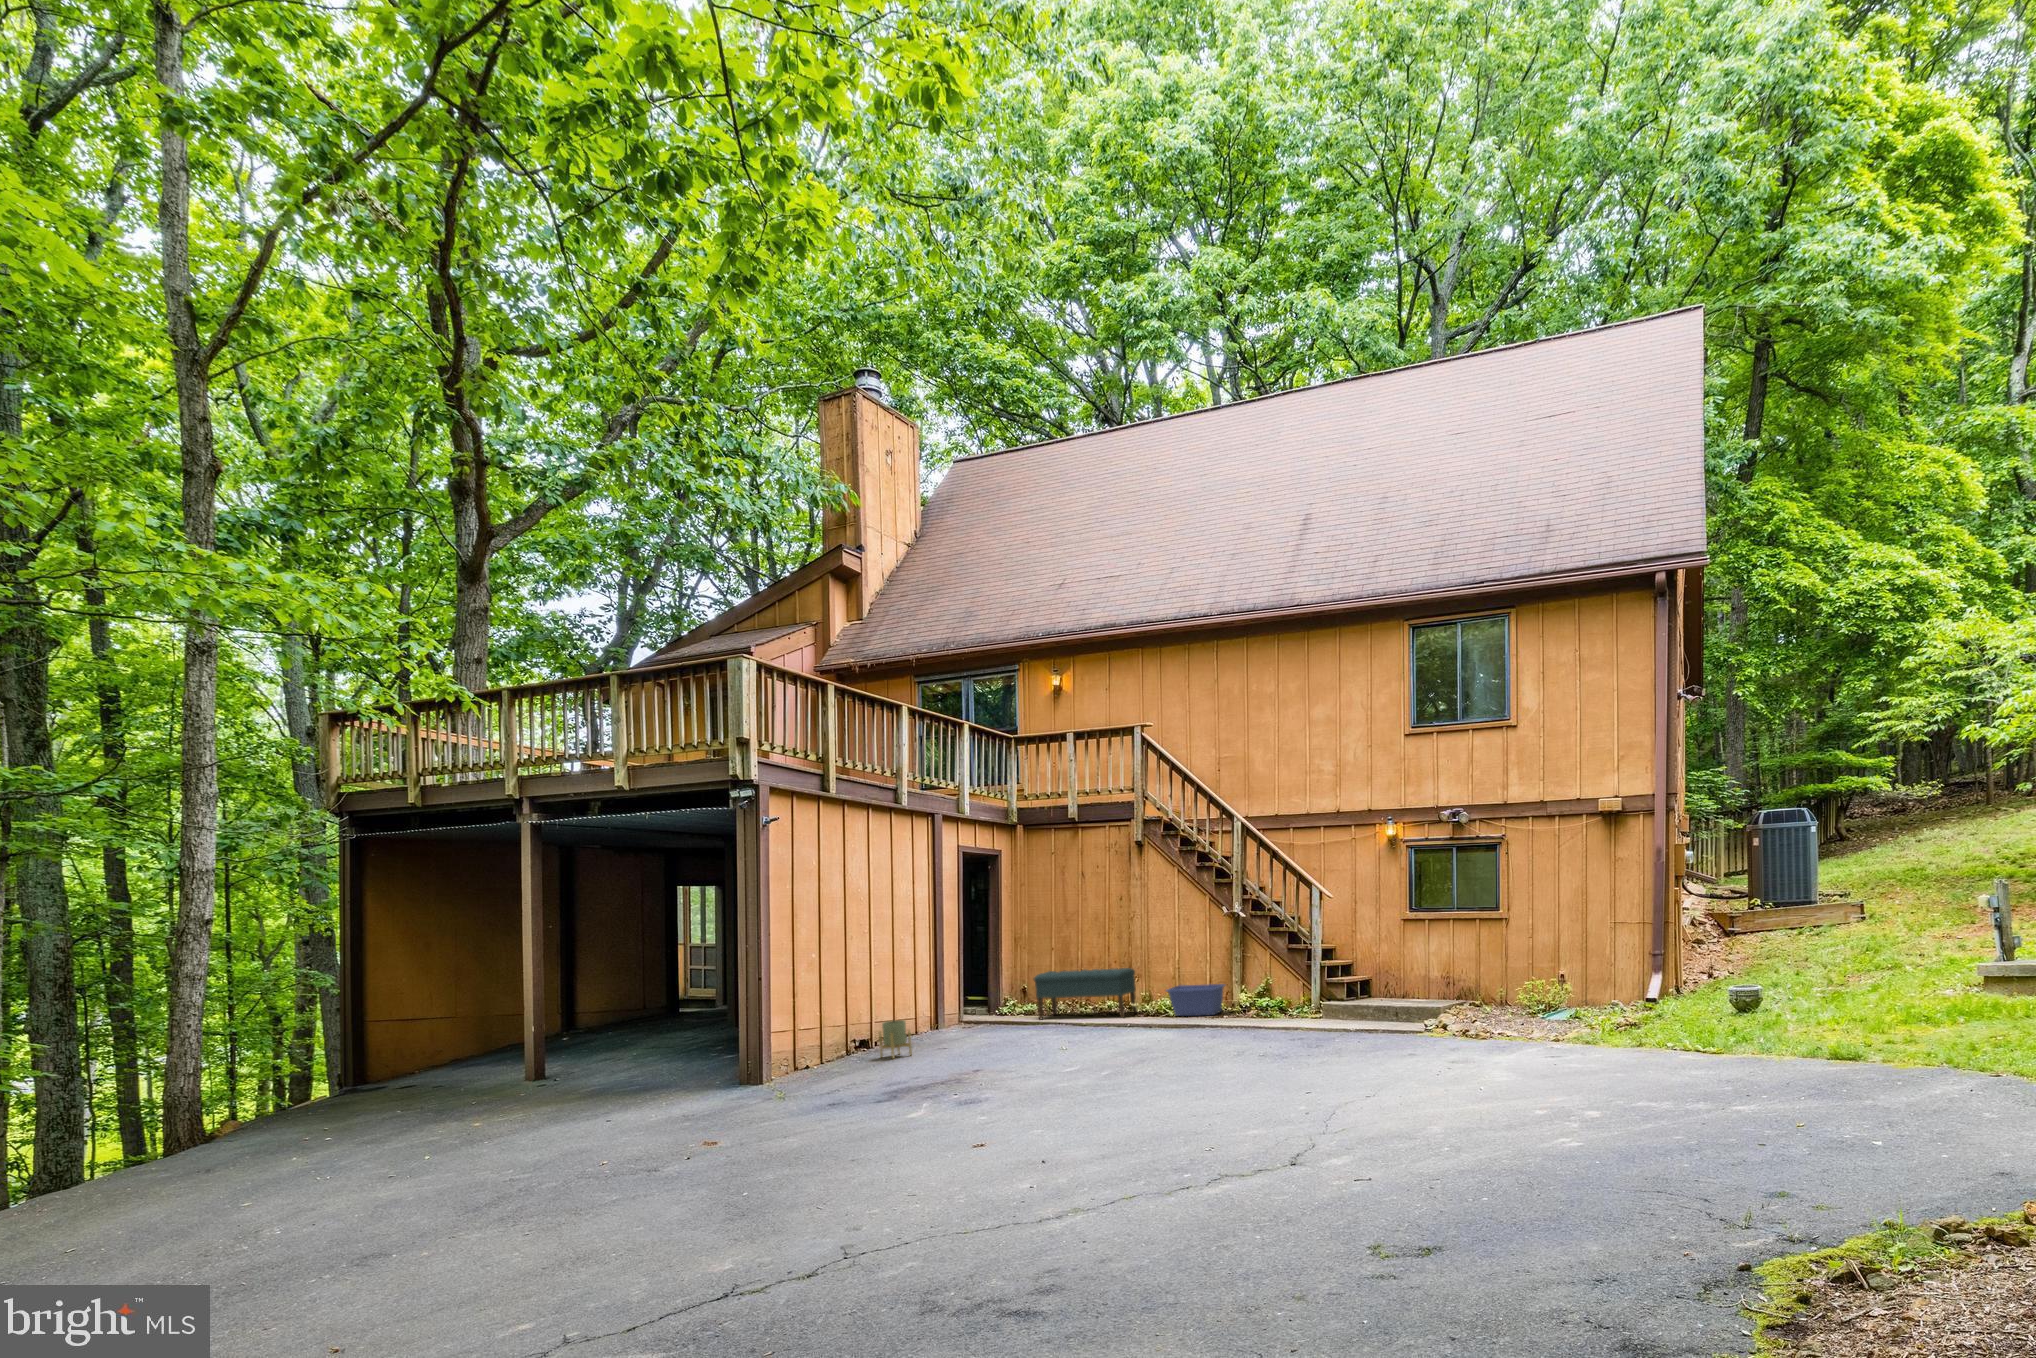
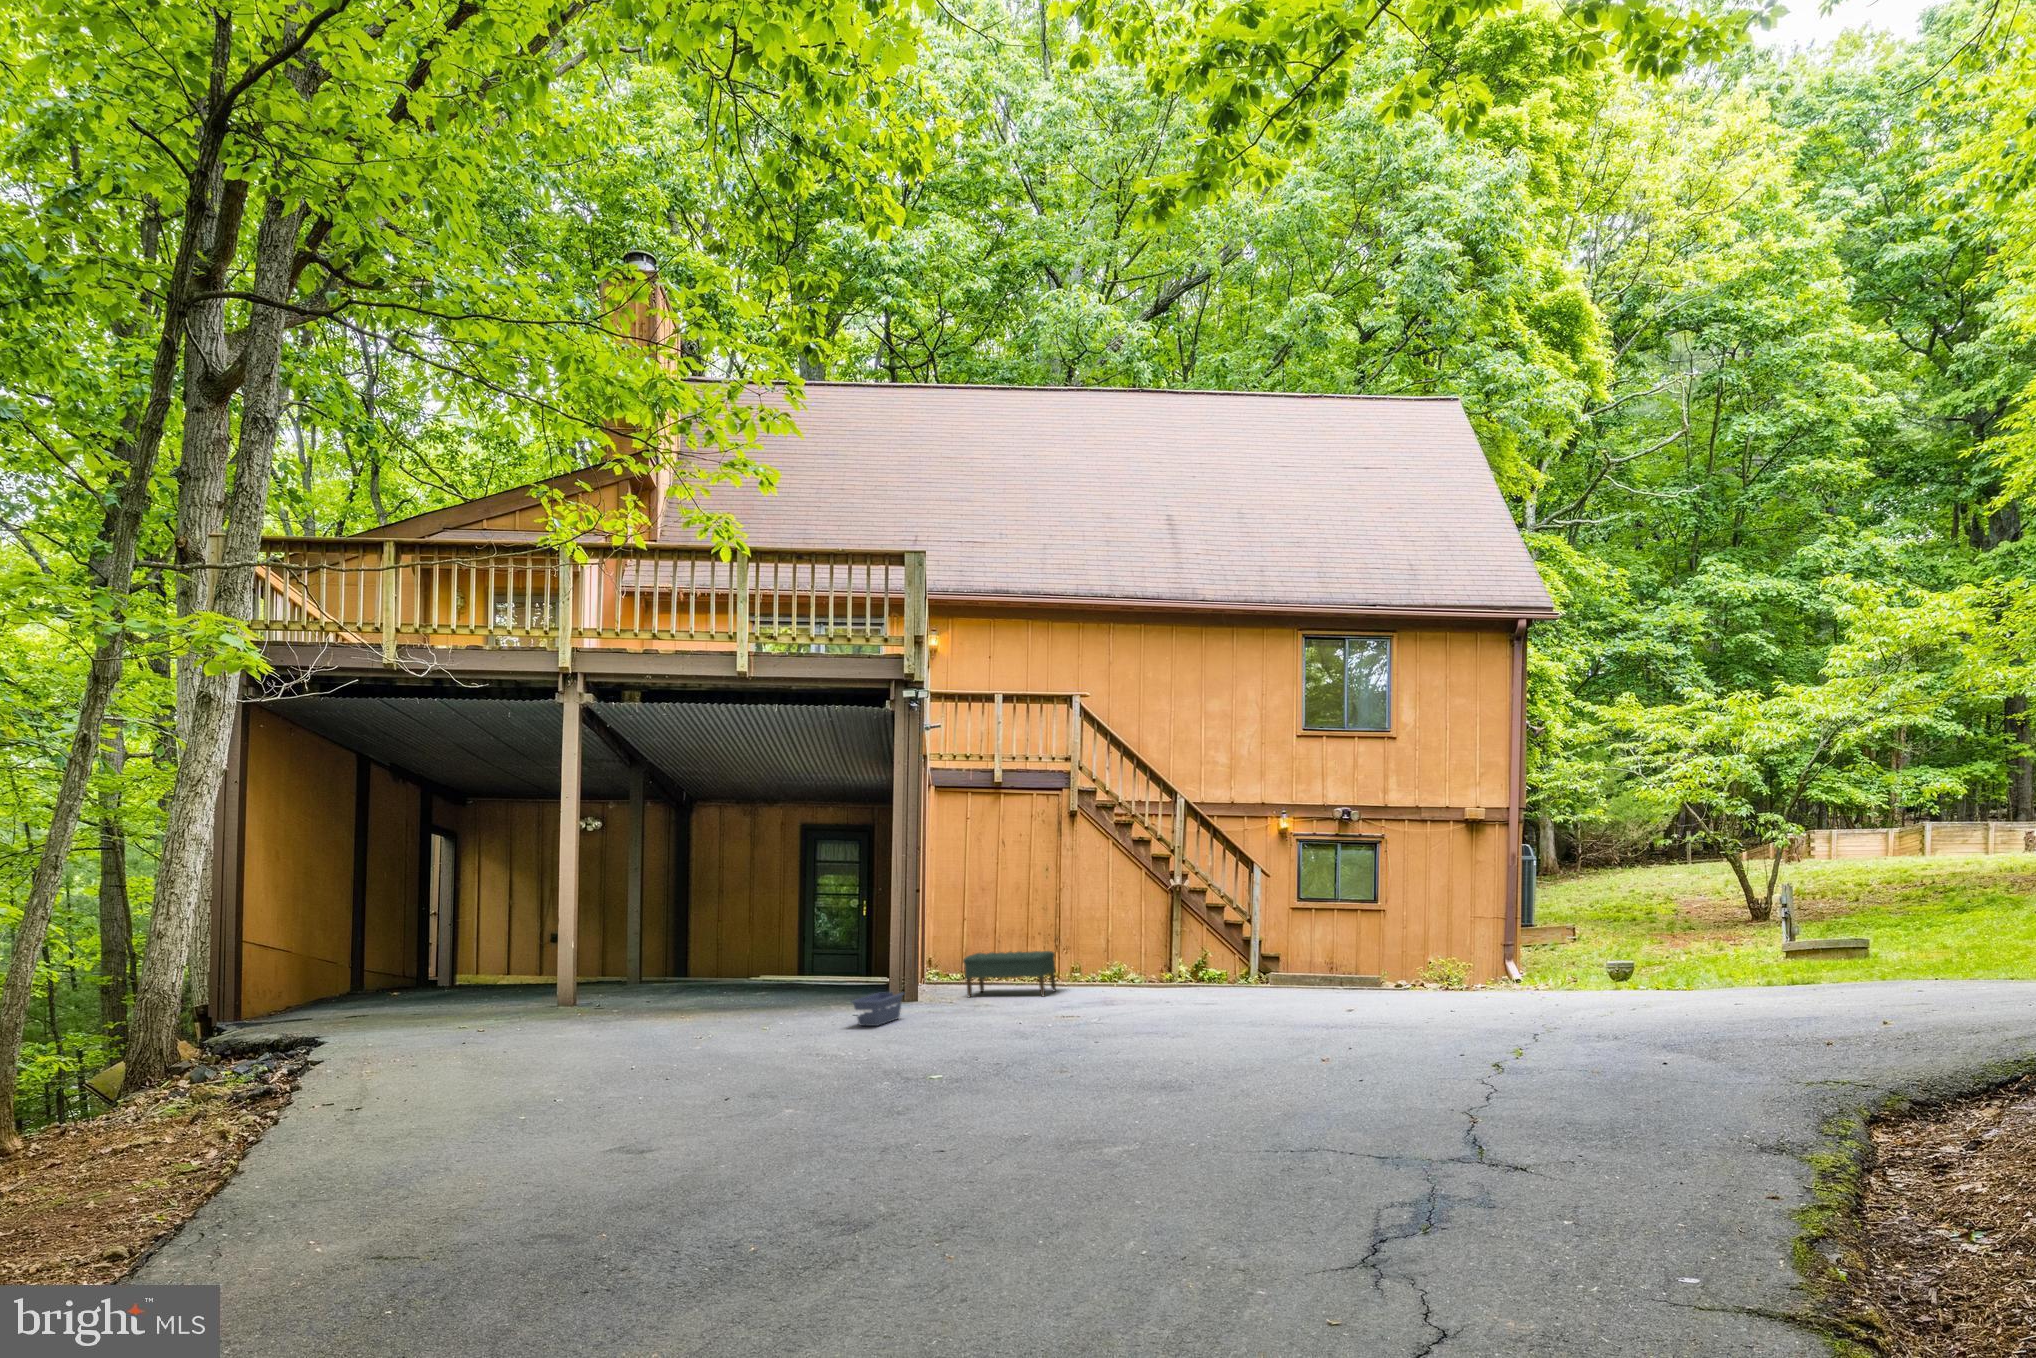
storage bin: present [1166,984,1225,1016] -> present [851,992,905,1026]
planter: present [879,1020,912,1058] -> none [822,1004,852,1040]

